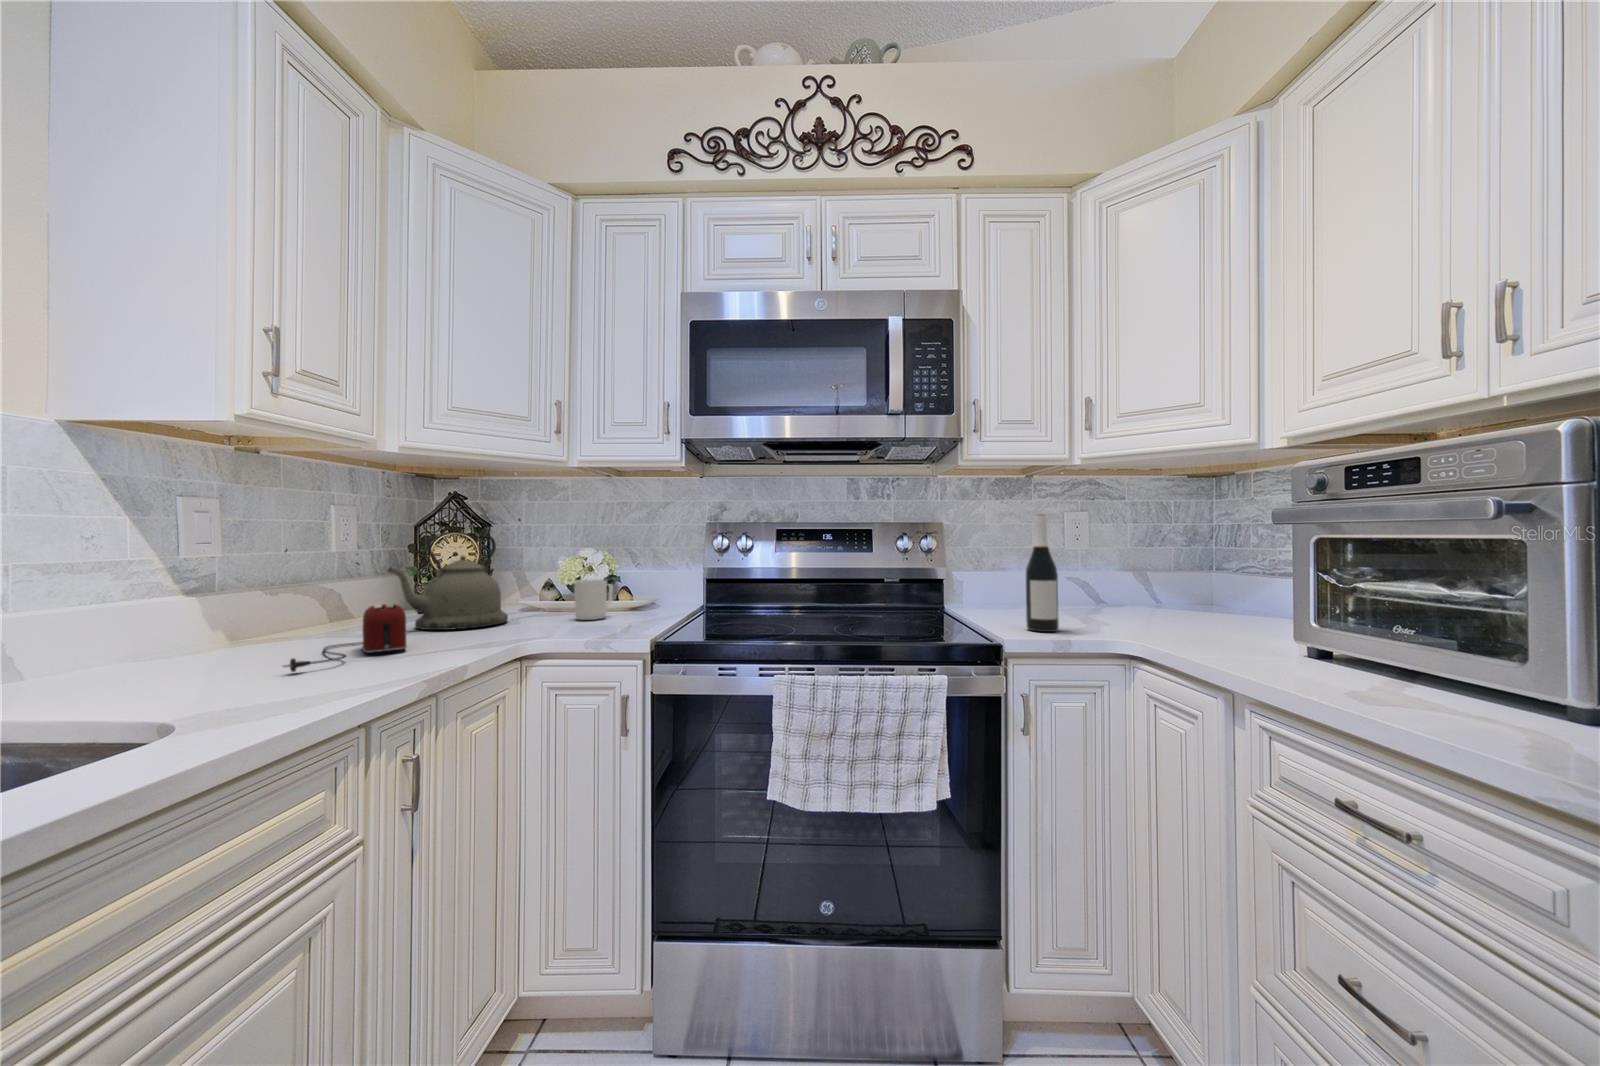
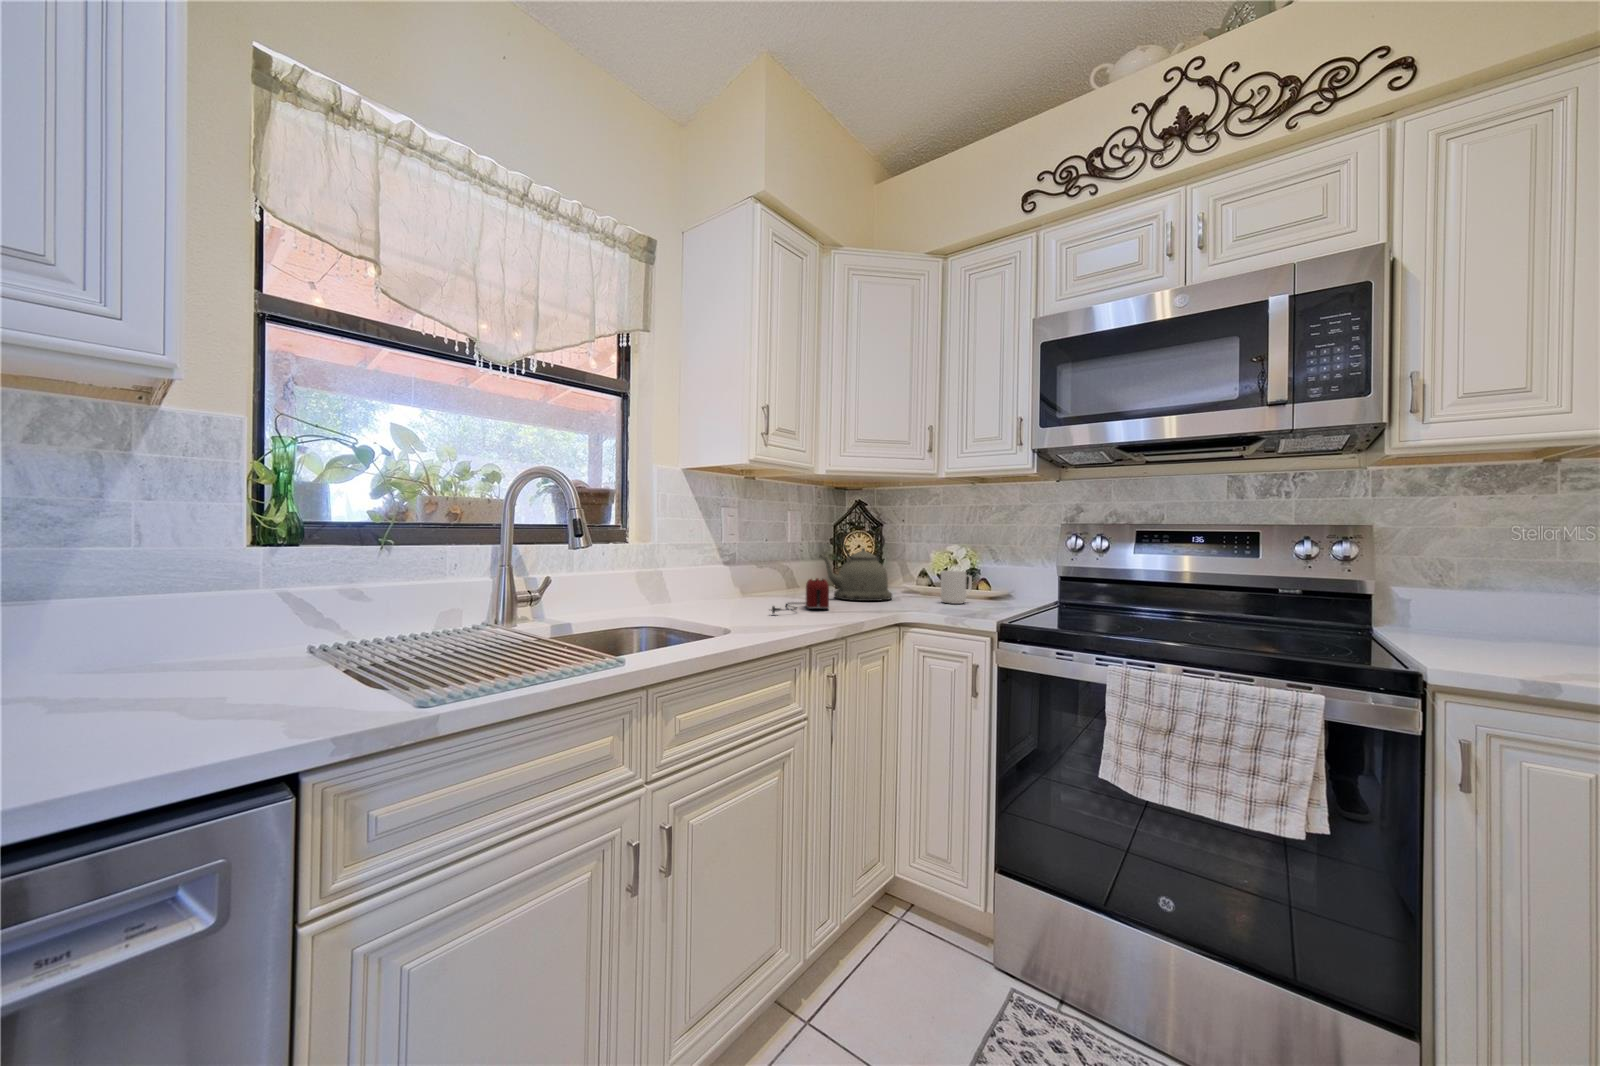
wine bottle: present [1026,514,1059,632] -> none [1491,513,1555,671]

